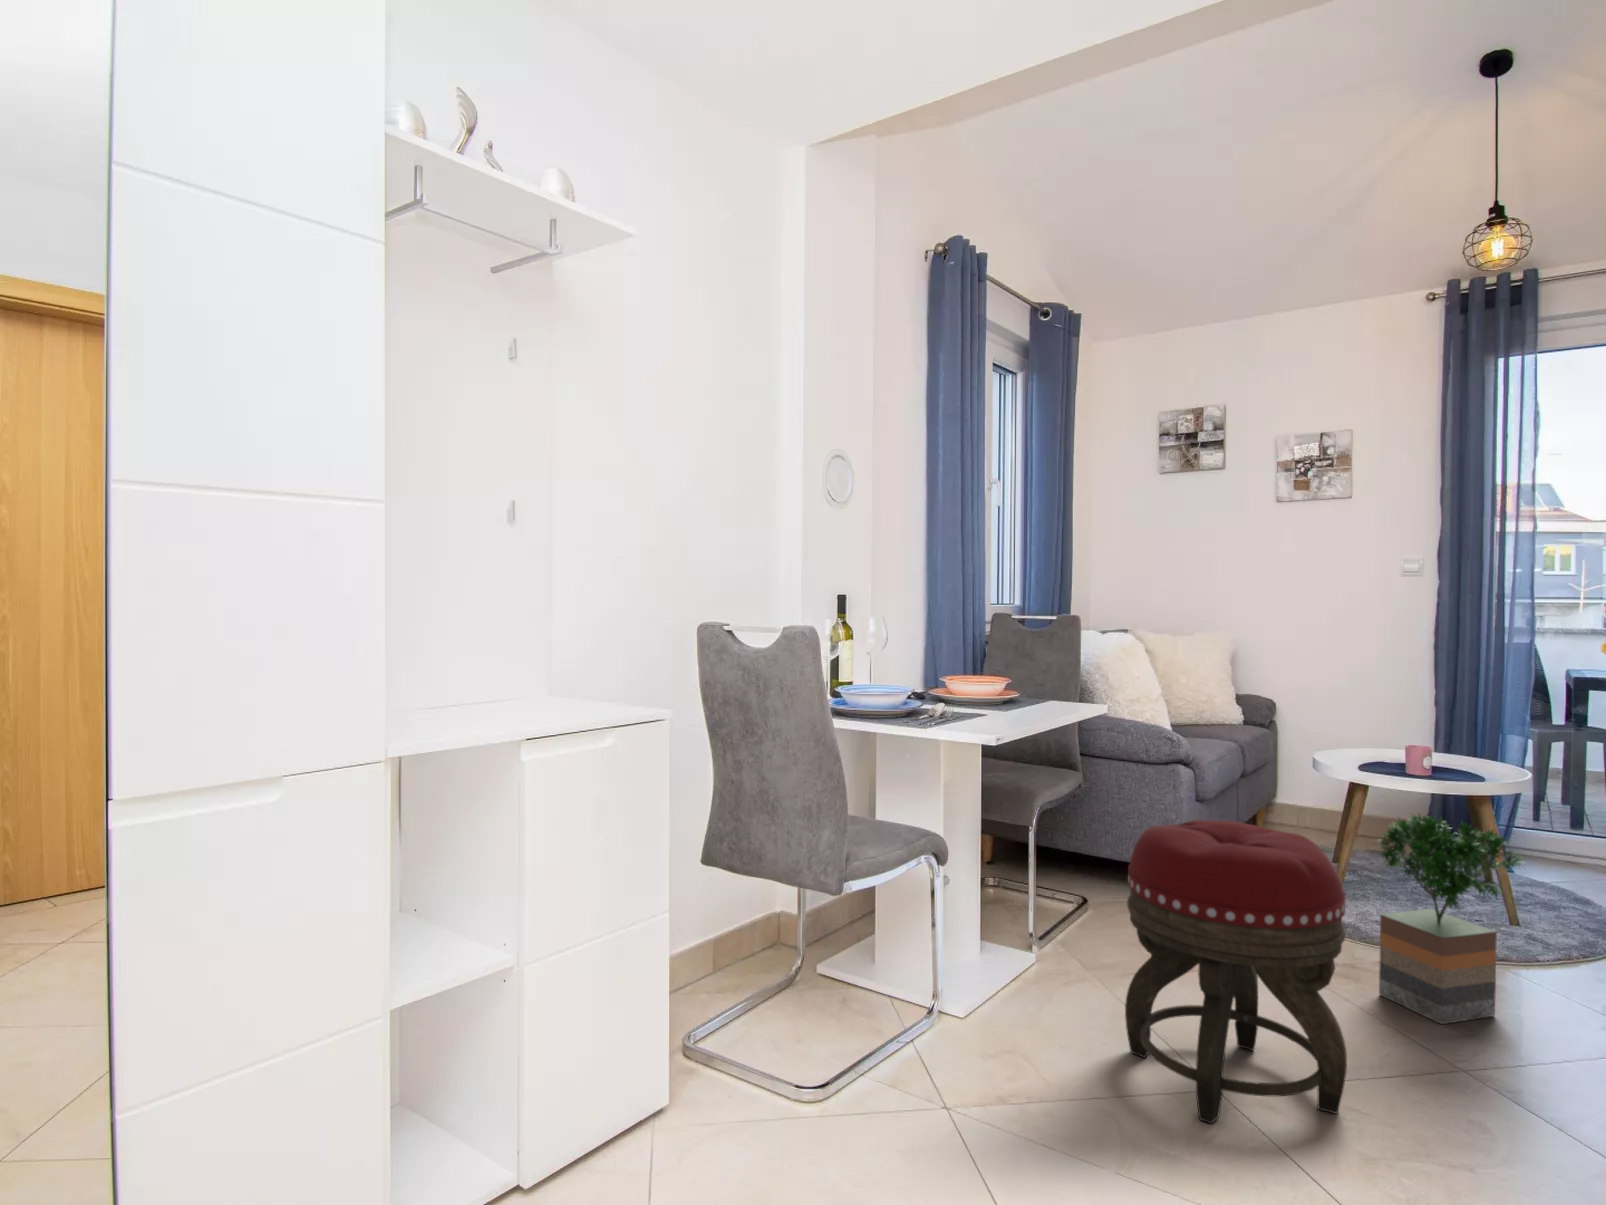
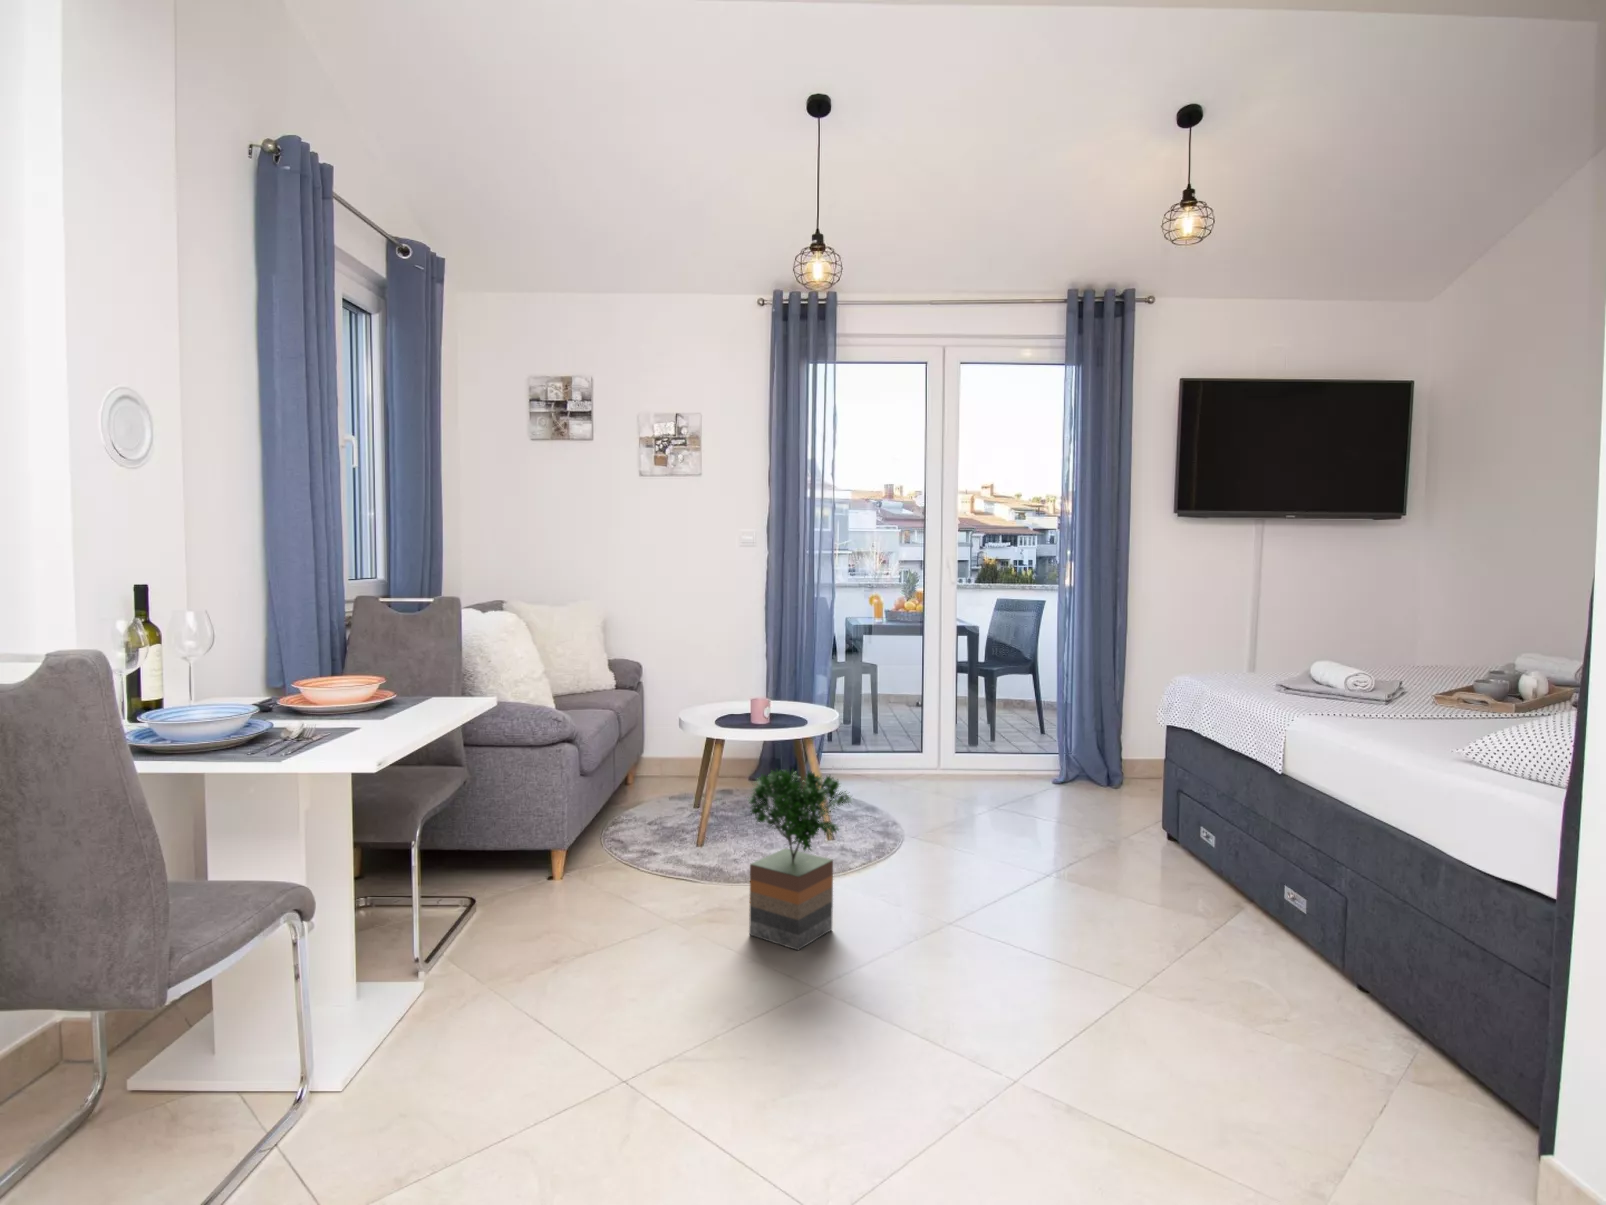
footstool: present [1125,820,1347,1123] -> none [536,814,743,1137]

